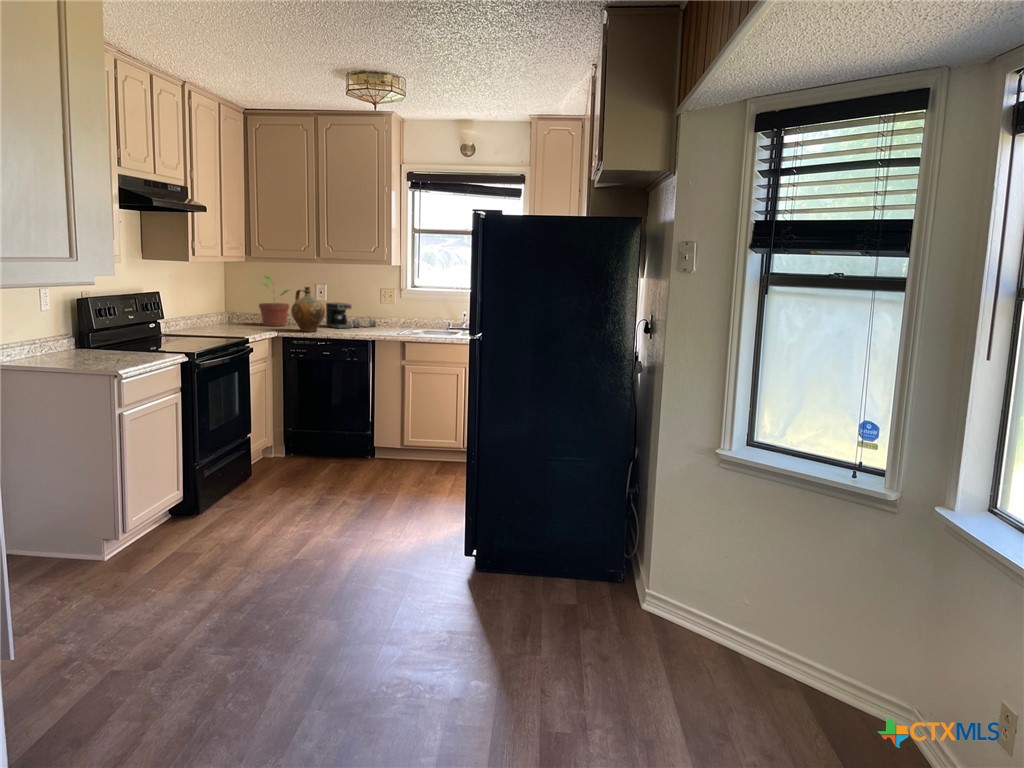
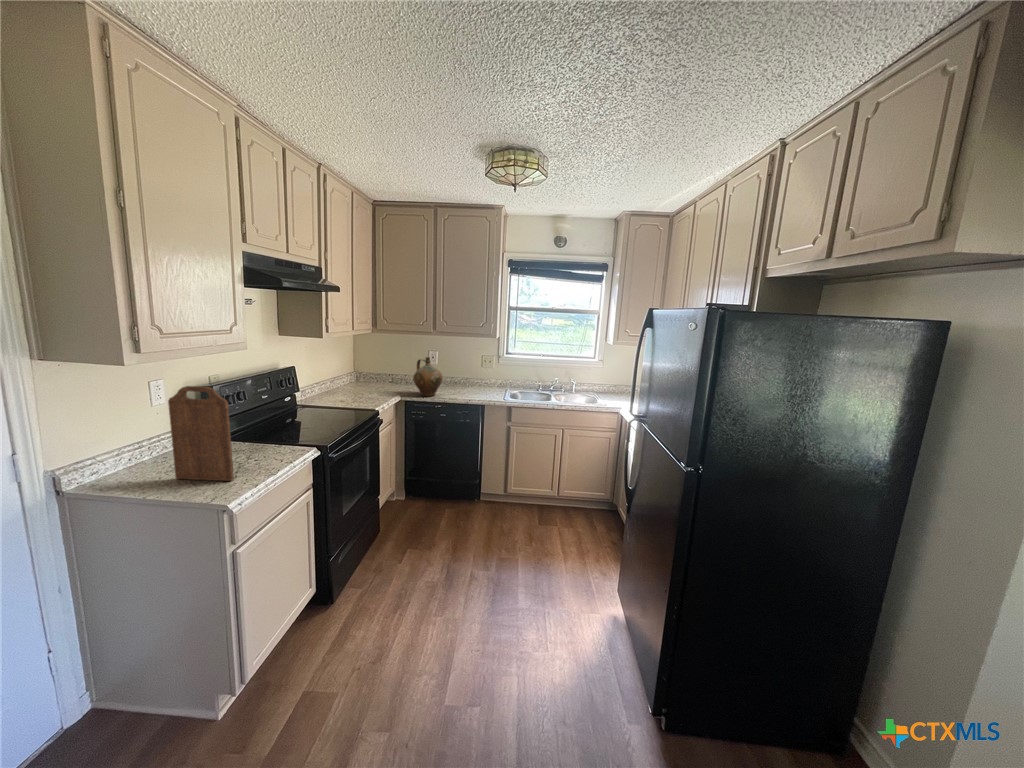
potted plant: present [259,276,289,326] -> none [383,344,411,388]
cutting board: none [68,285,118,363] -> present [168,386,234,481]
coffee maker: present [326,303,376,328] -> none [439,367,479,390]

